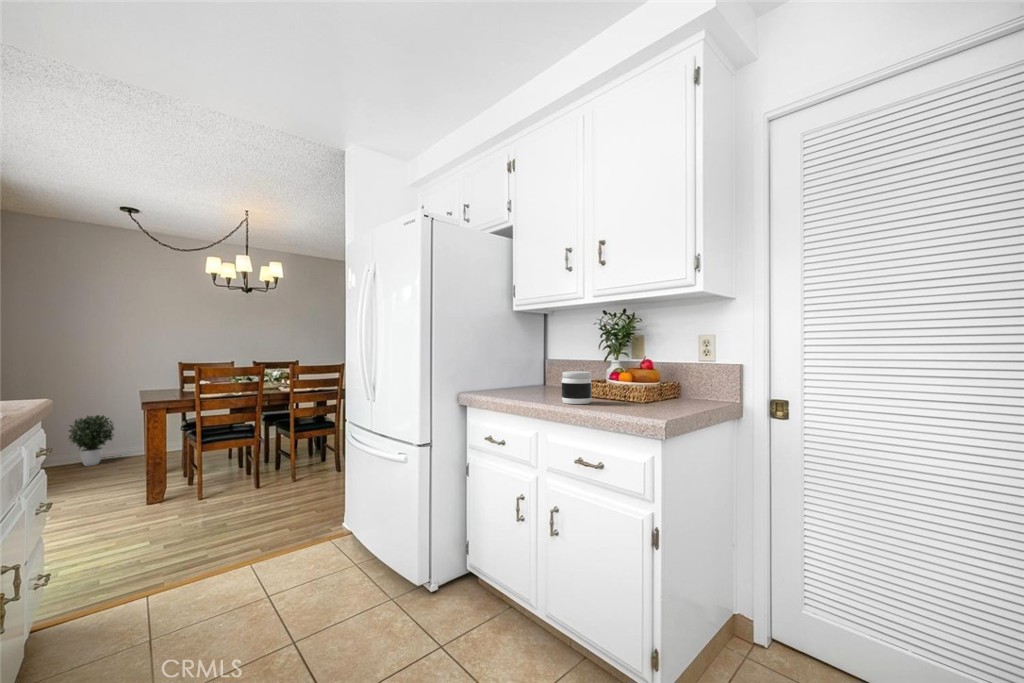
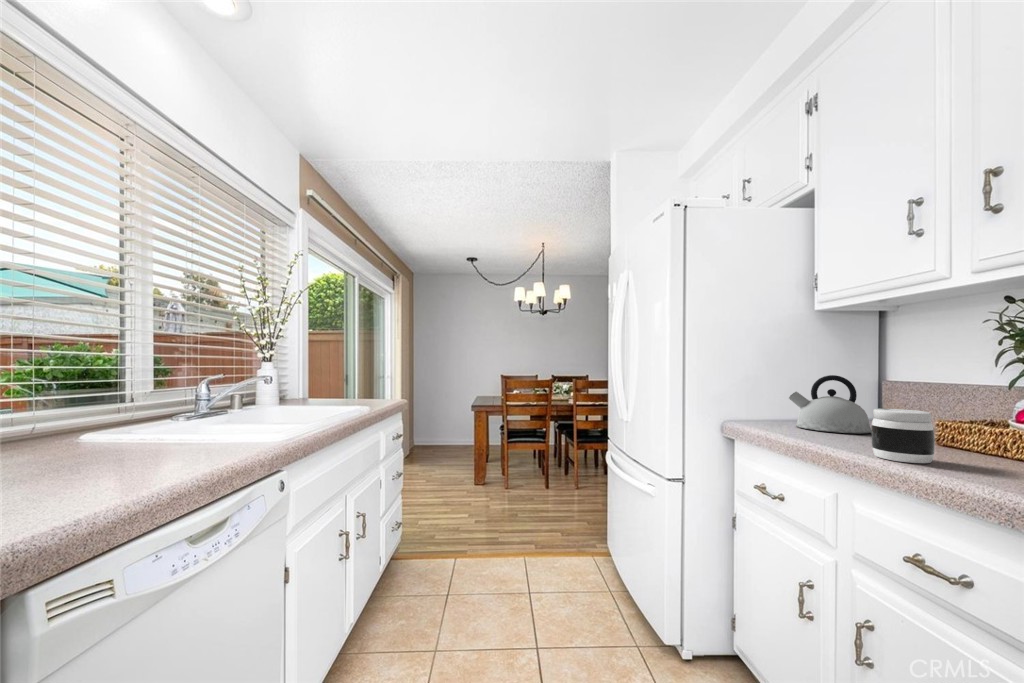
kettle: none [503,351,551,391] -> present [789,375,871,433]
potted plant: present [69,415,114,466] -> none [438,410,463,448]

